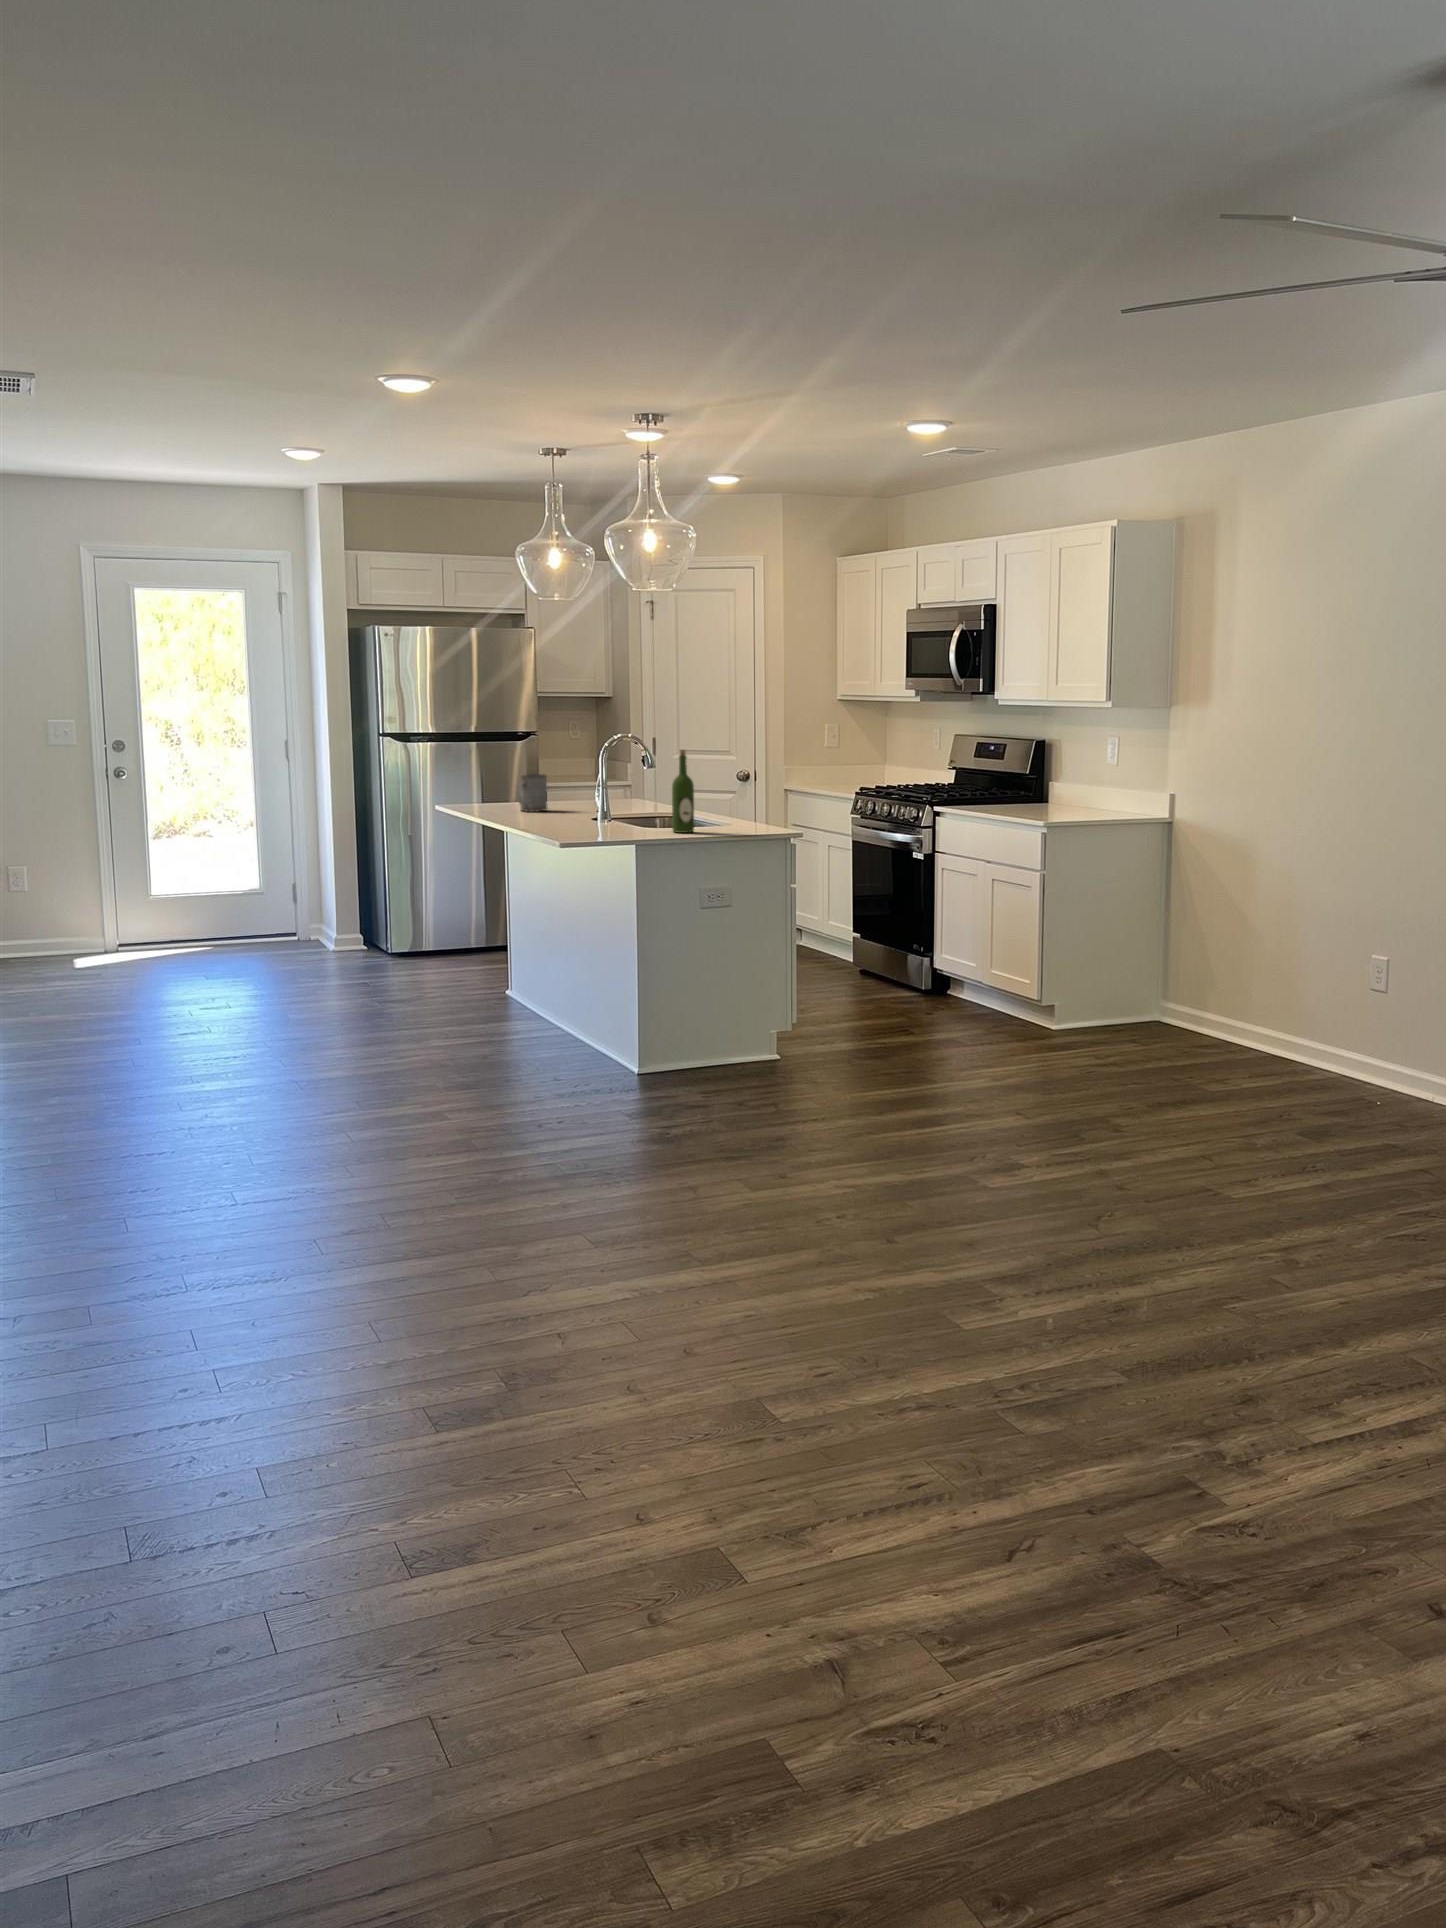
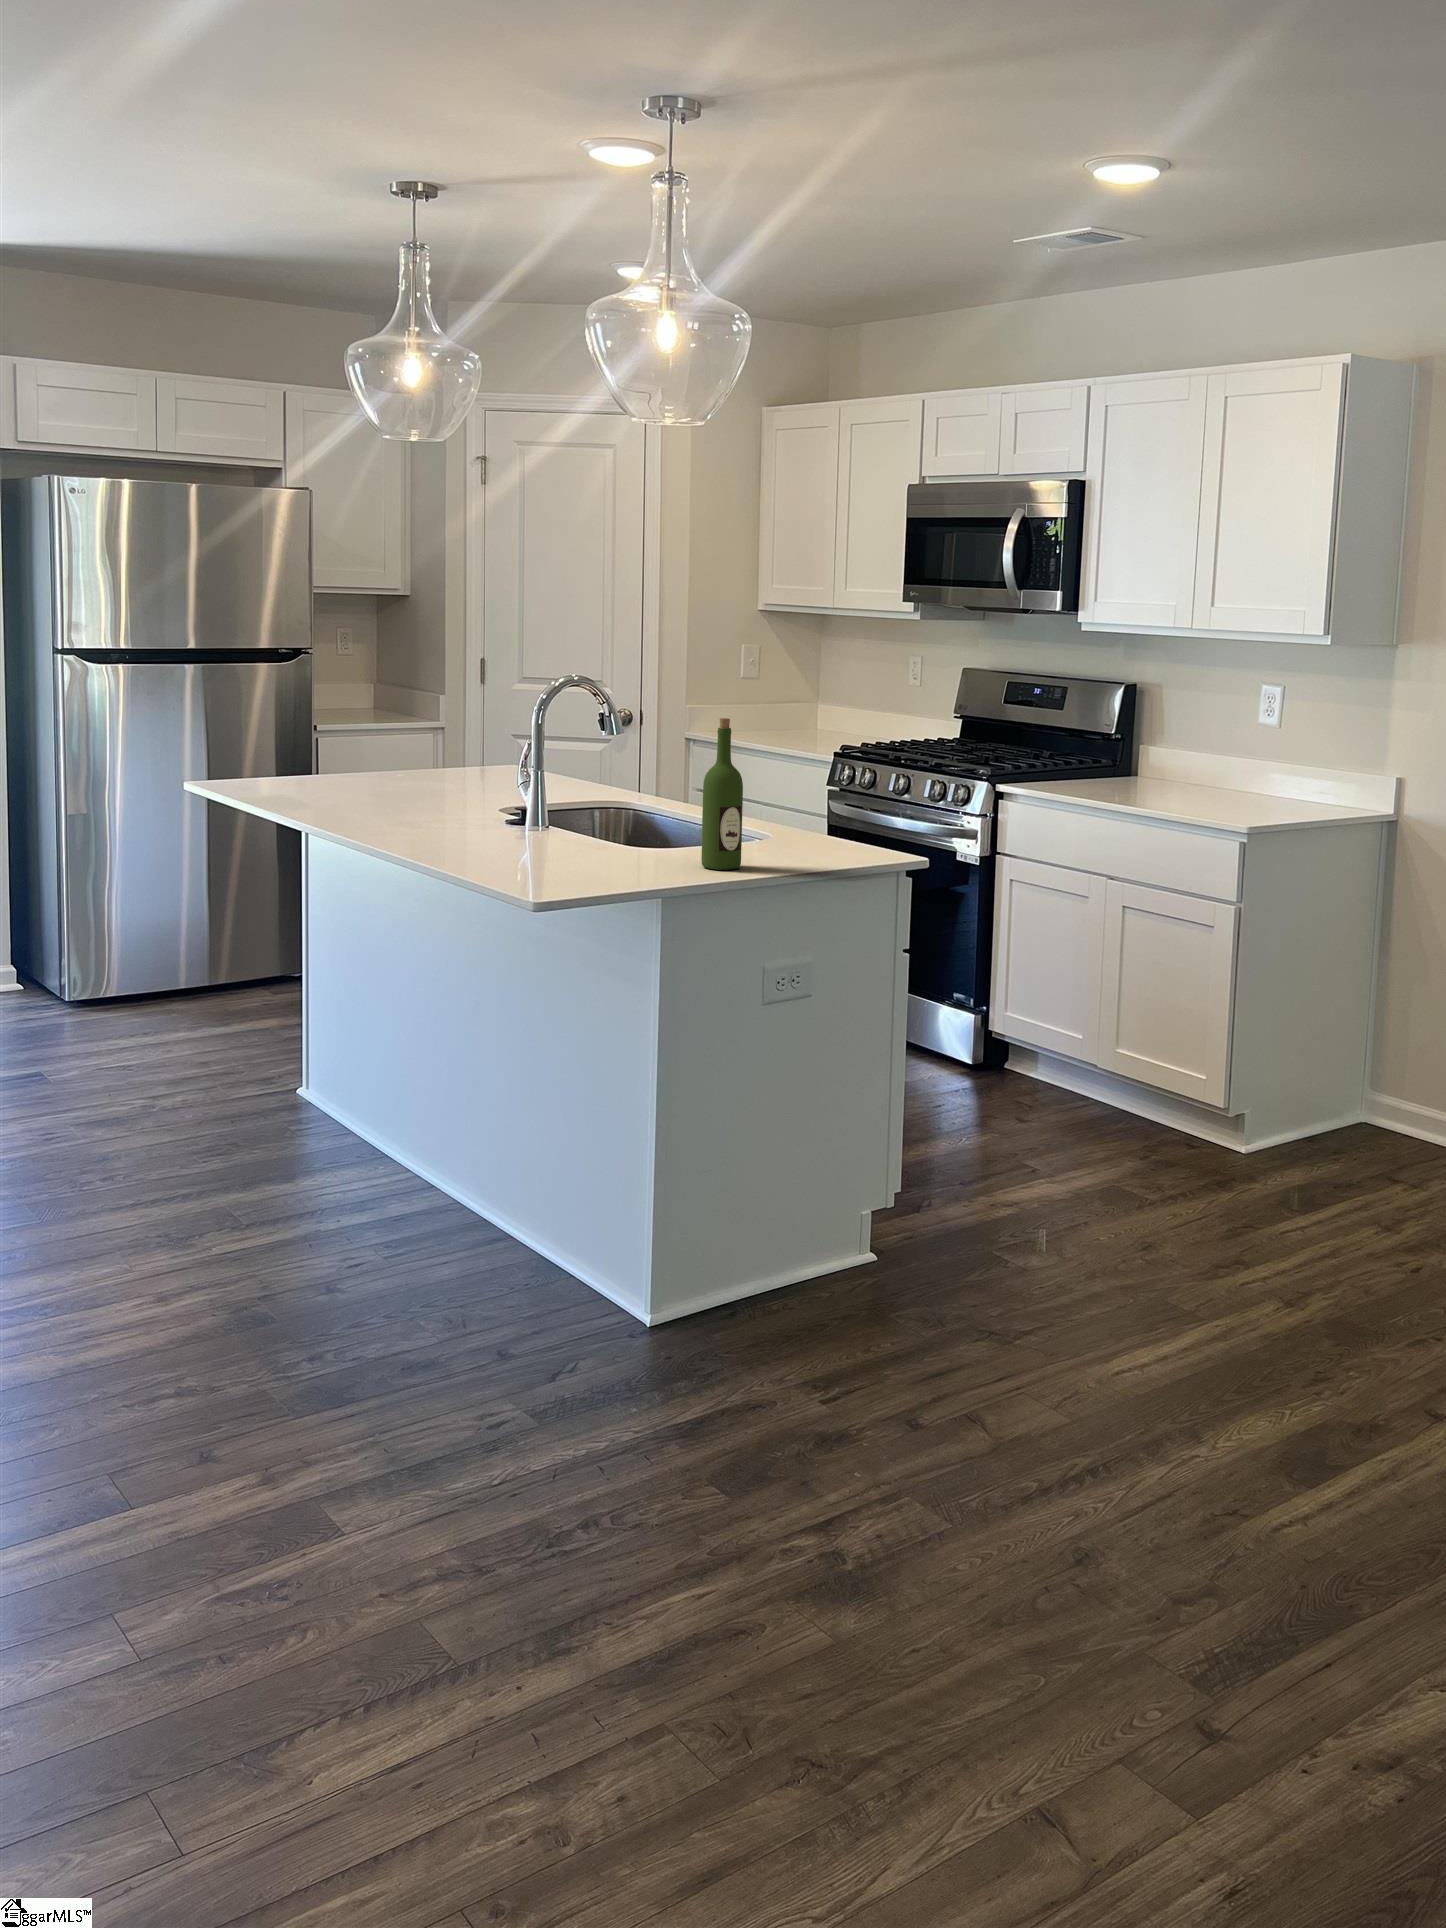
mug: present [517,774,547,812] -> none [356,743,406,811]

